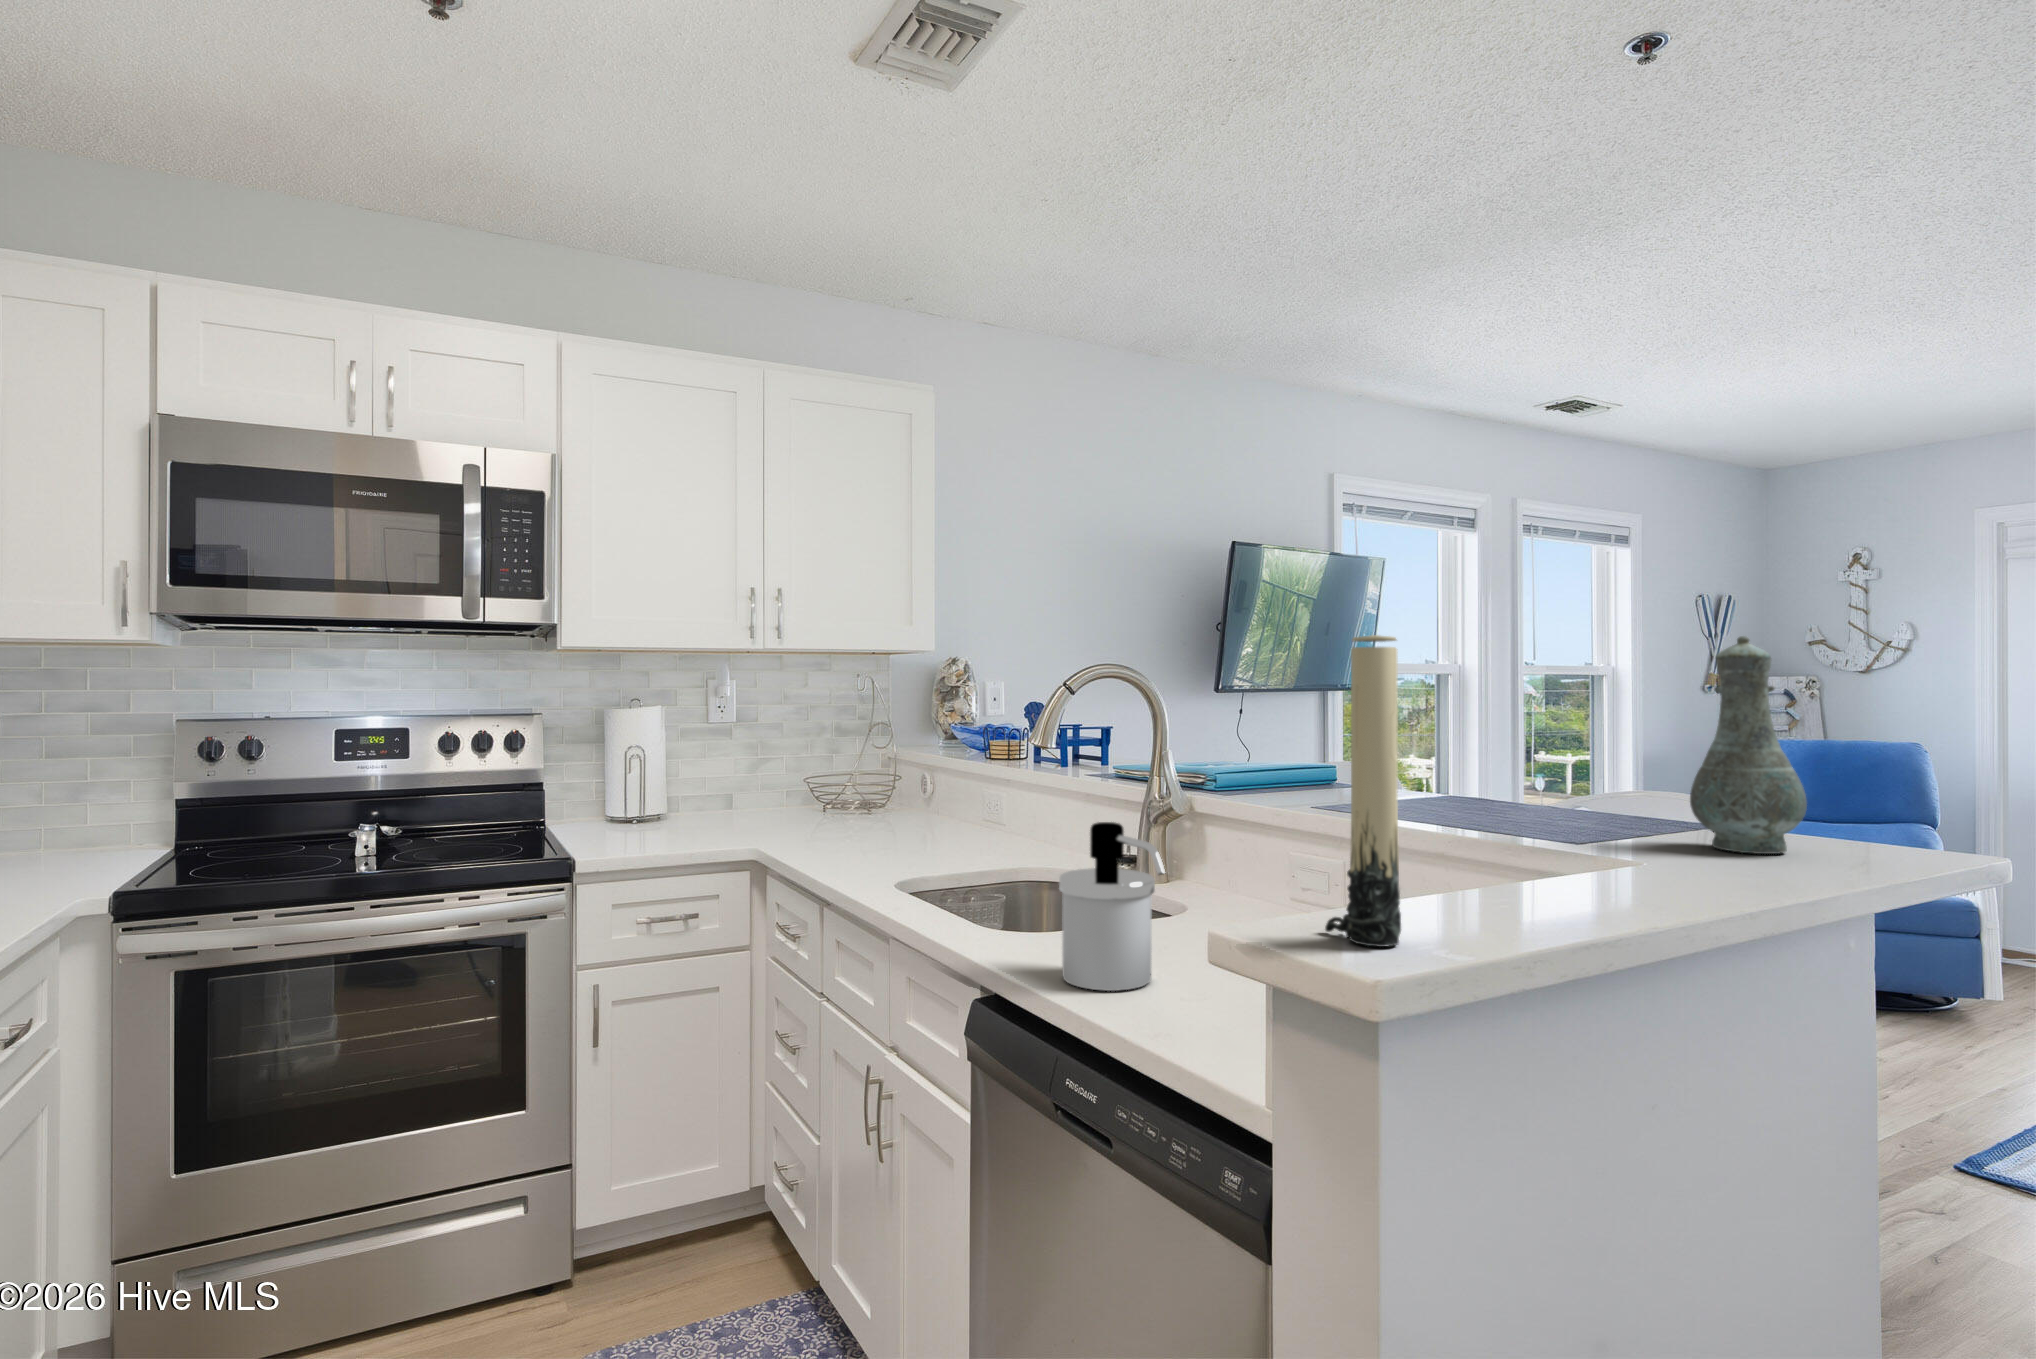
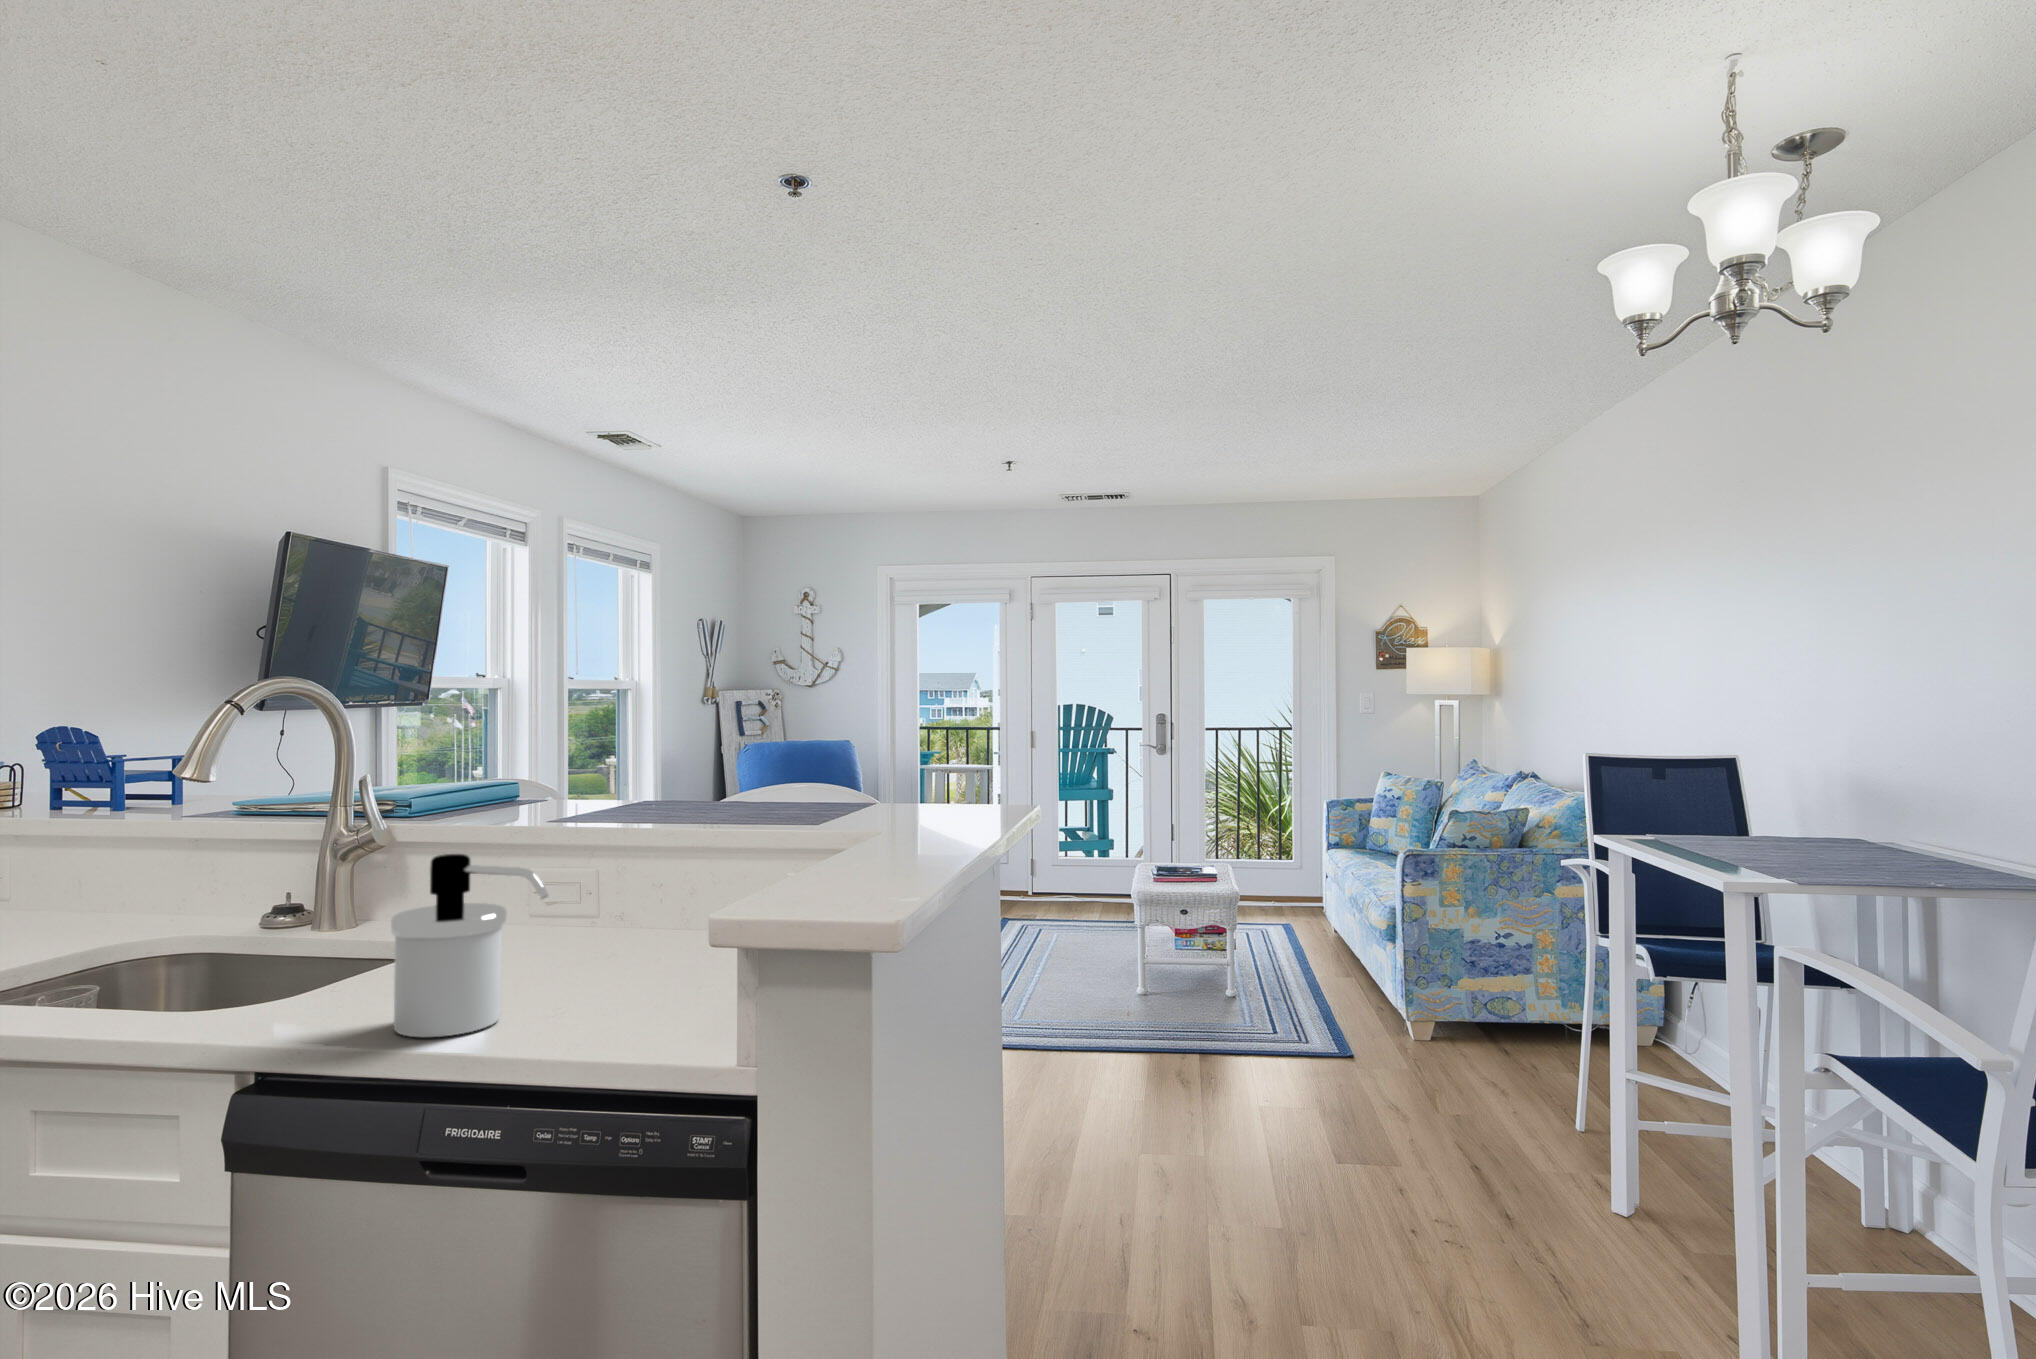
candle: present [1325,635,1401,947] -> none [810,669,879,914]
vase: present [1690,636,1807,854] -> none [884,667,954,824]

